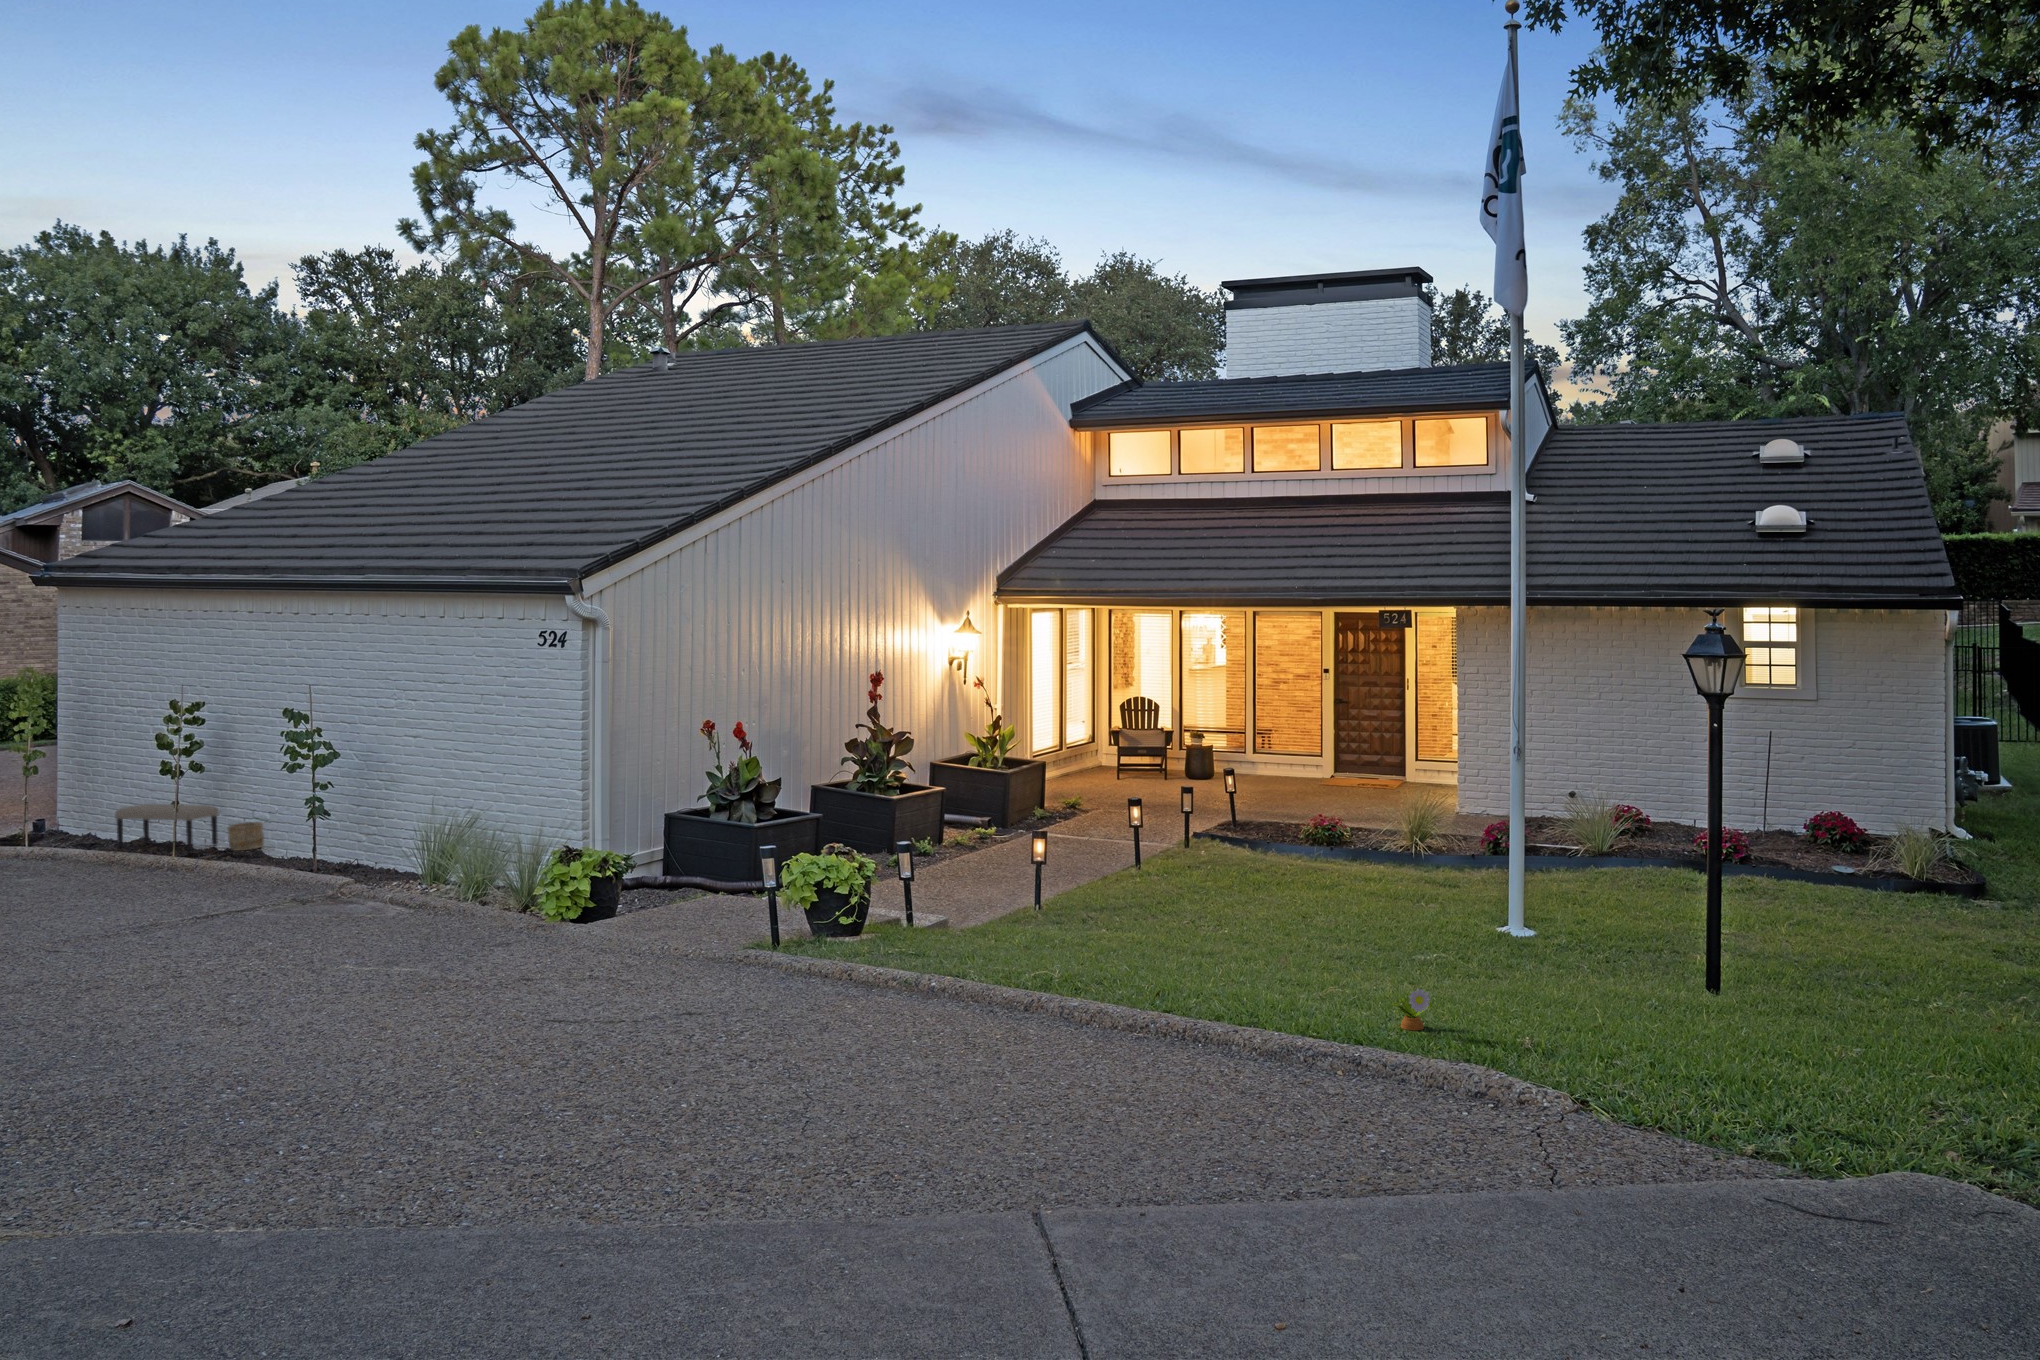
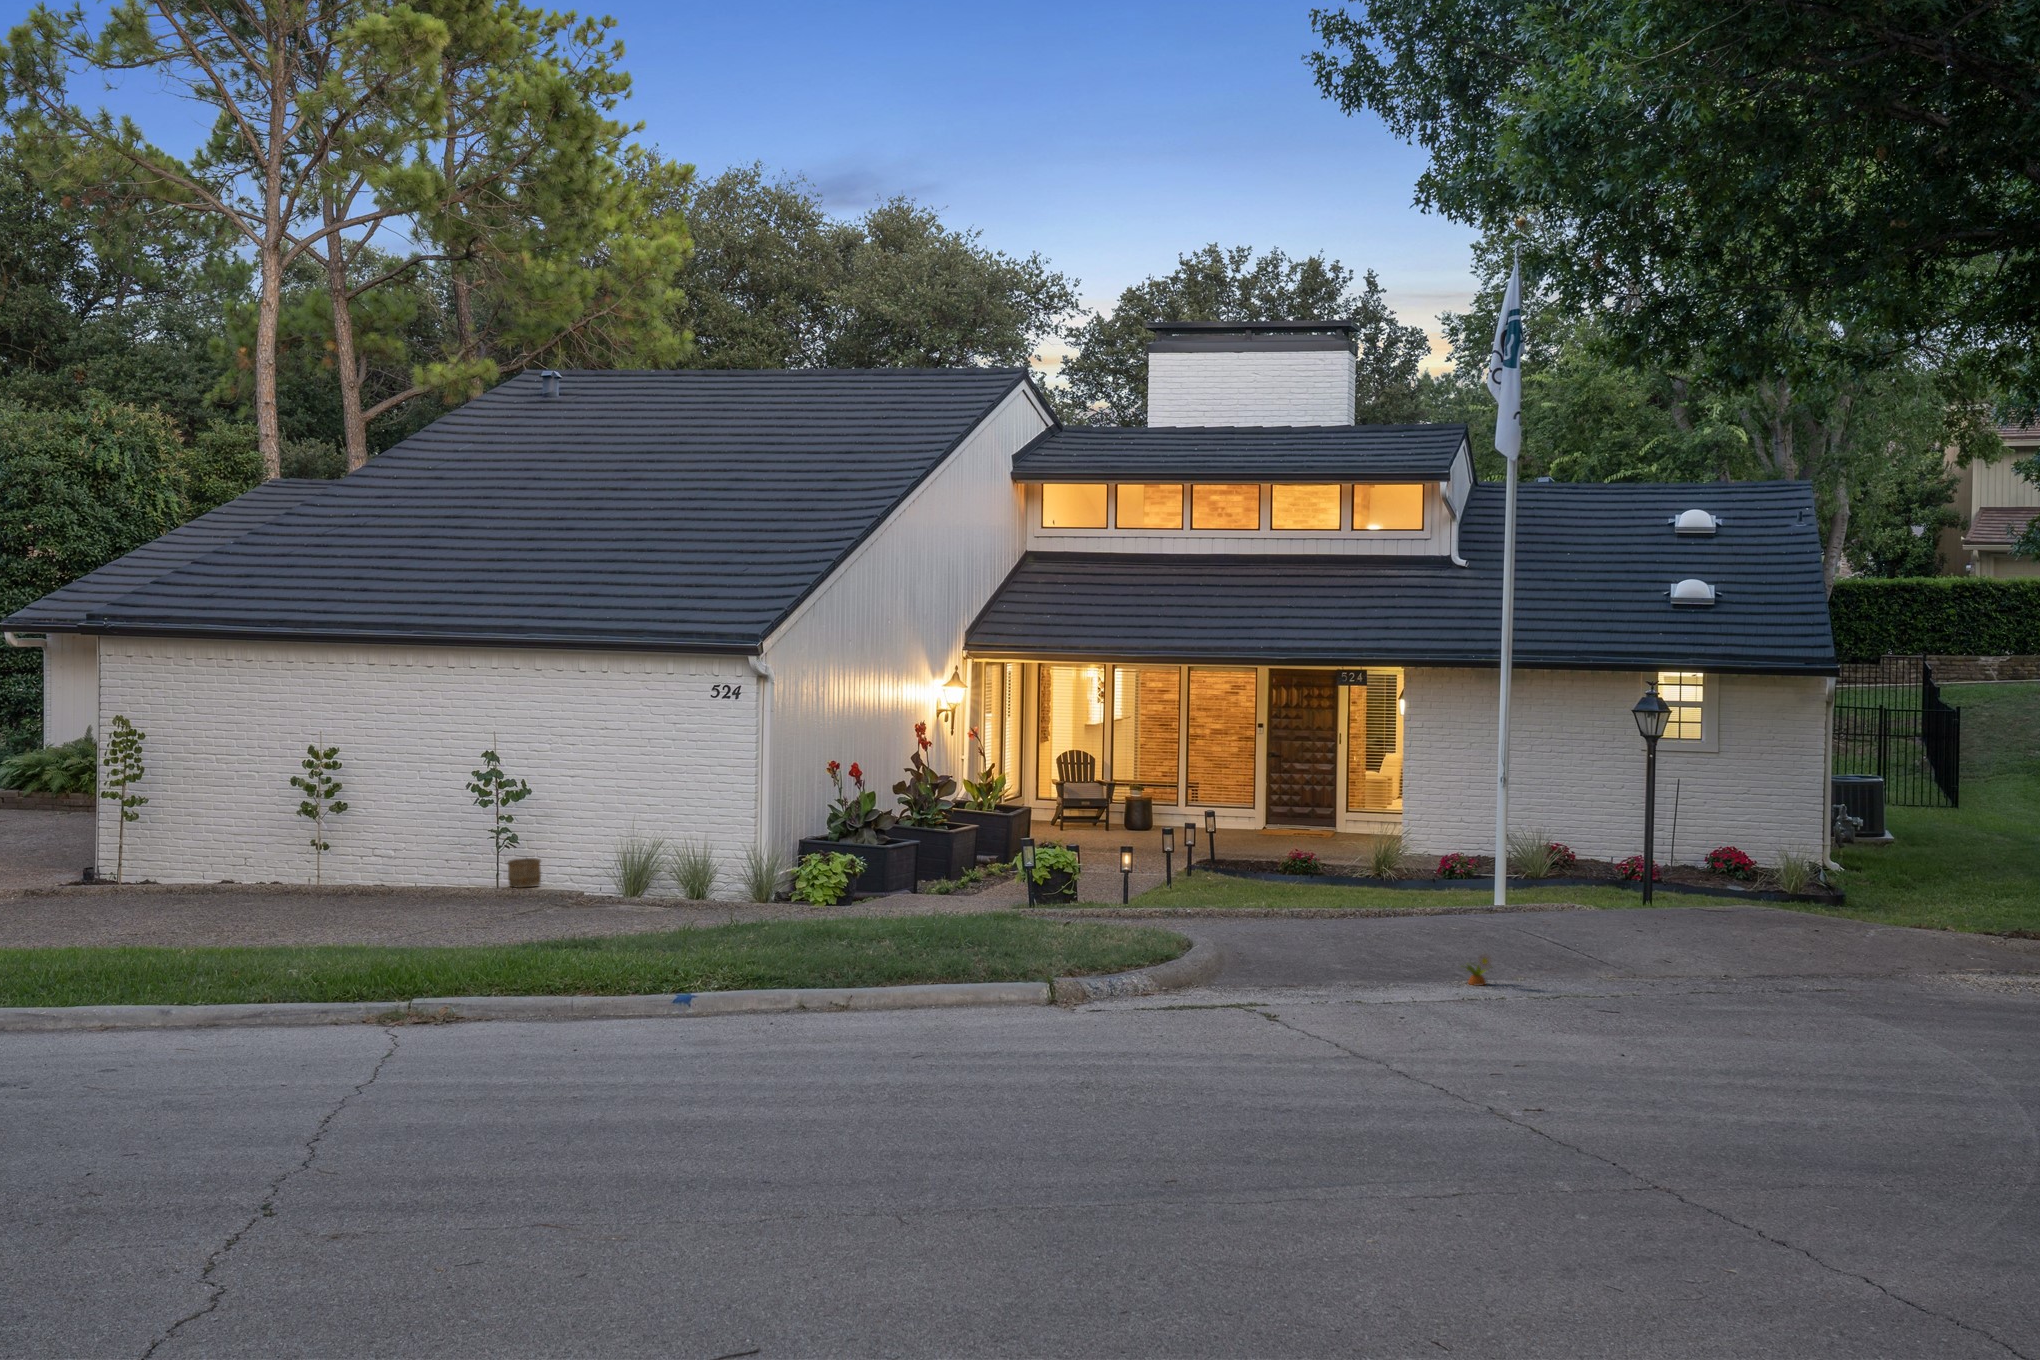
bench: present [115,804,219,850] -> none [86,832,197,879]
wooden bucket: present [228,822,264,851] -> present [508,858,541,888]

